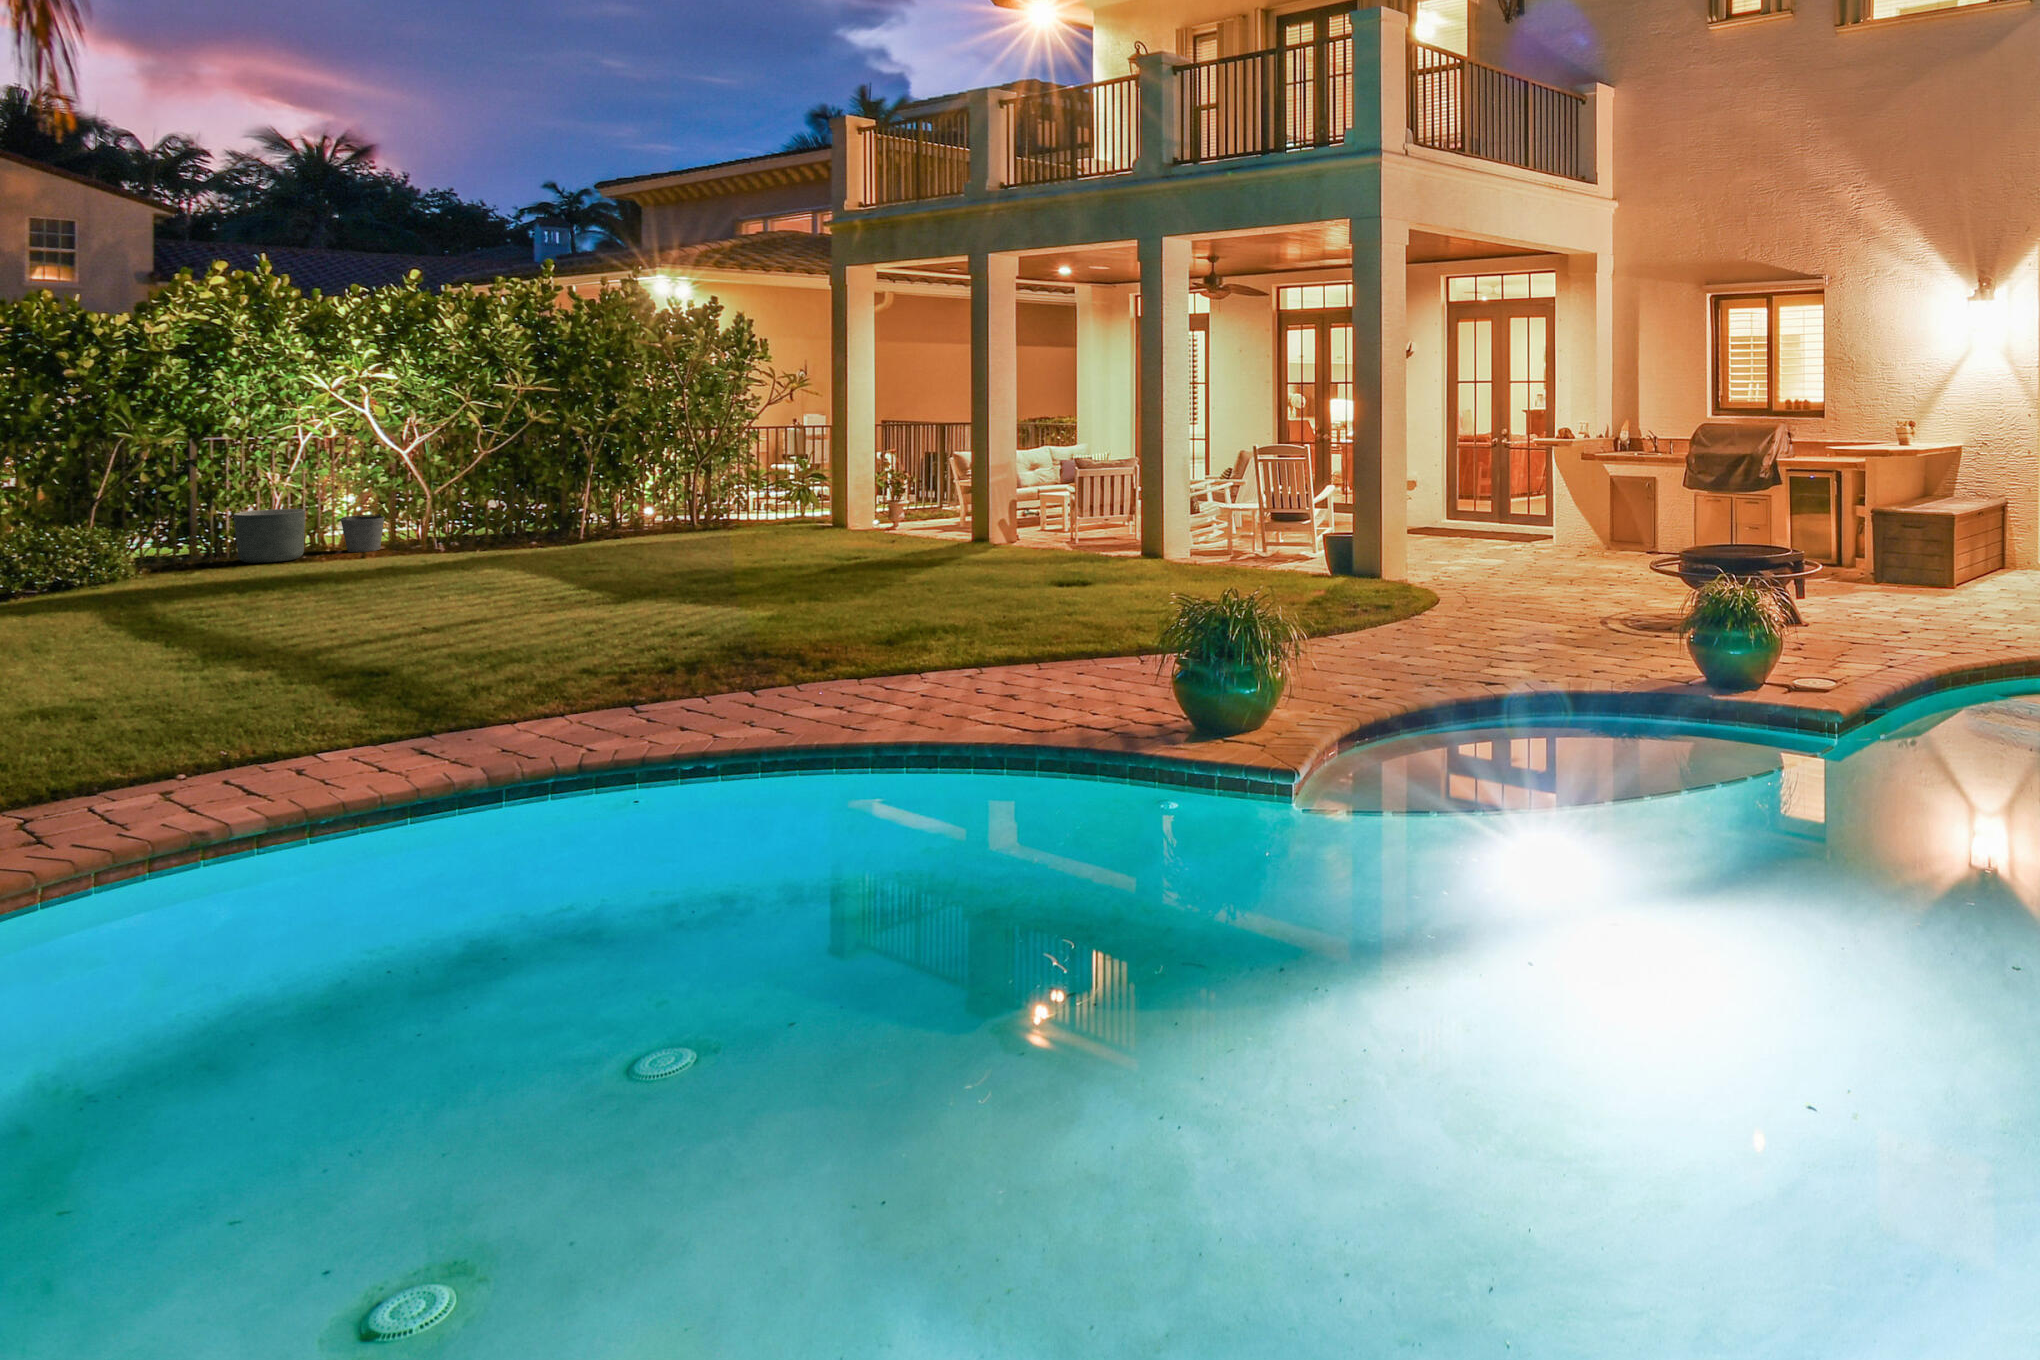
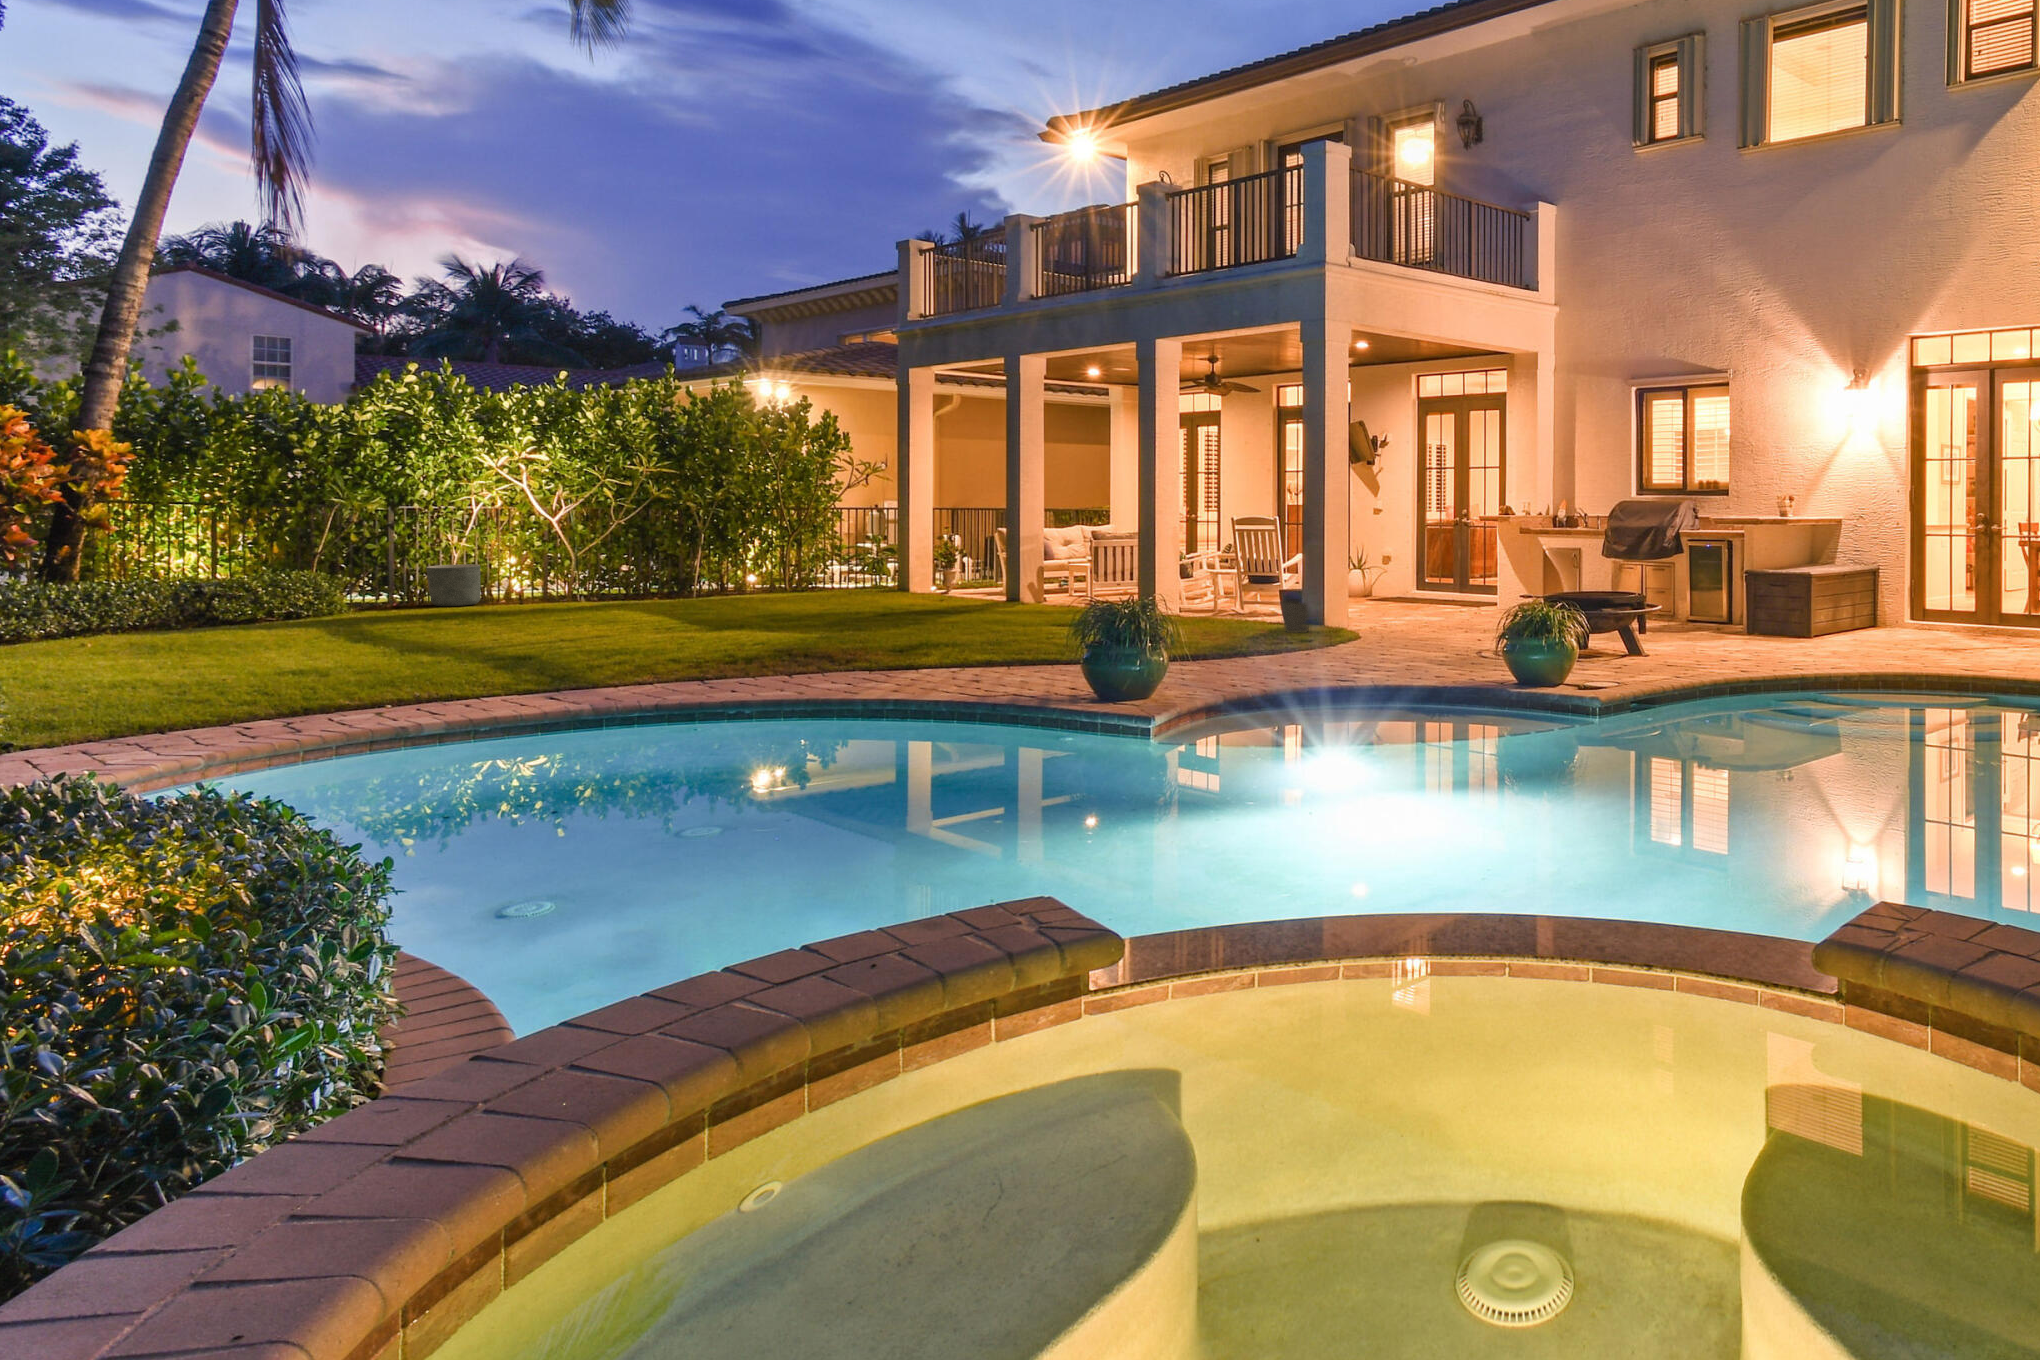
bucket: present [341,514,385,552] -> present [1281,598,1309,633]

